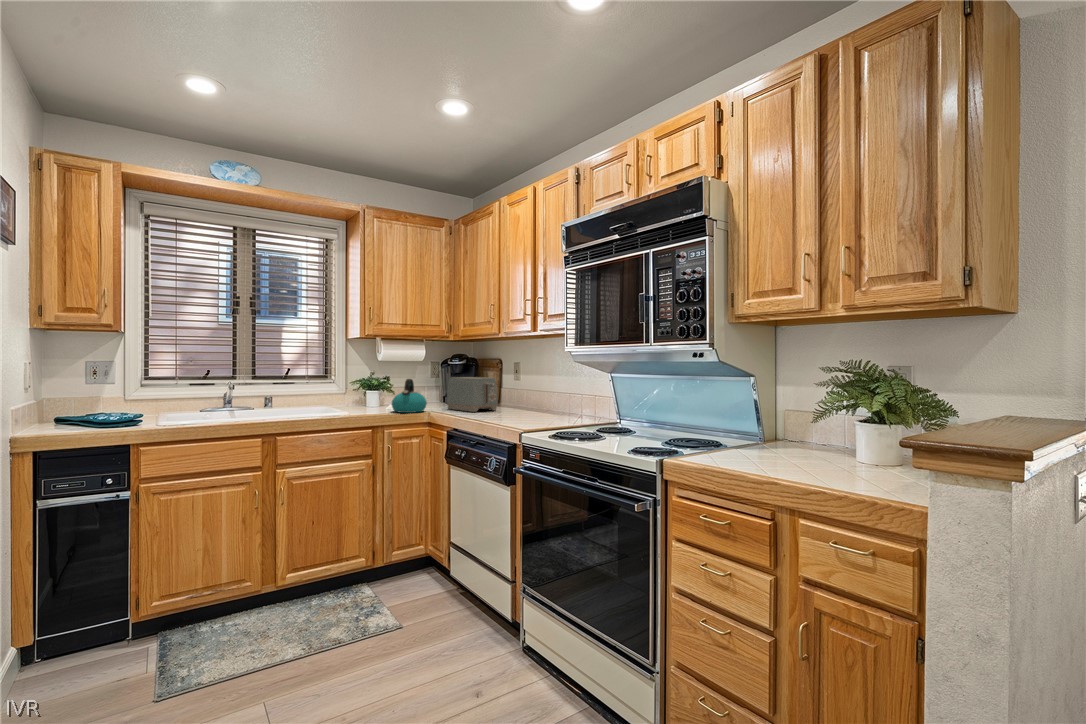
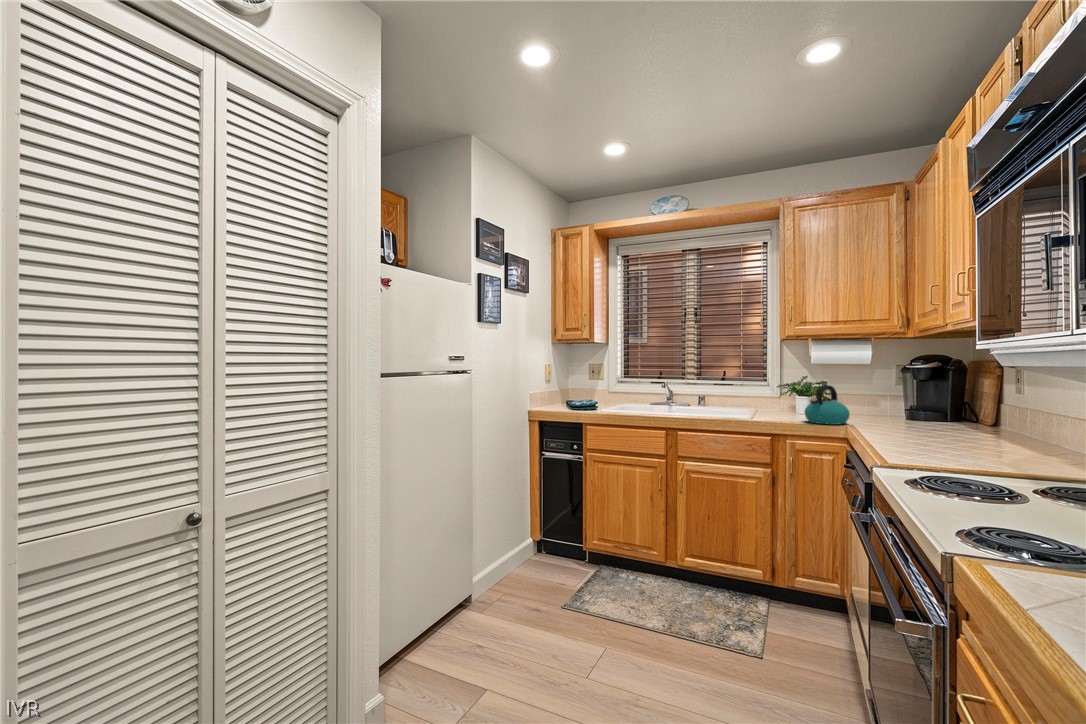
toaster: present [447,377,498,412] -> none [886,386,958,434]

